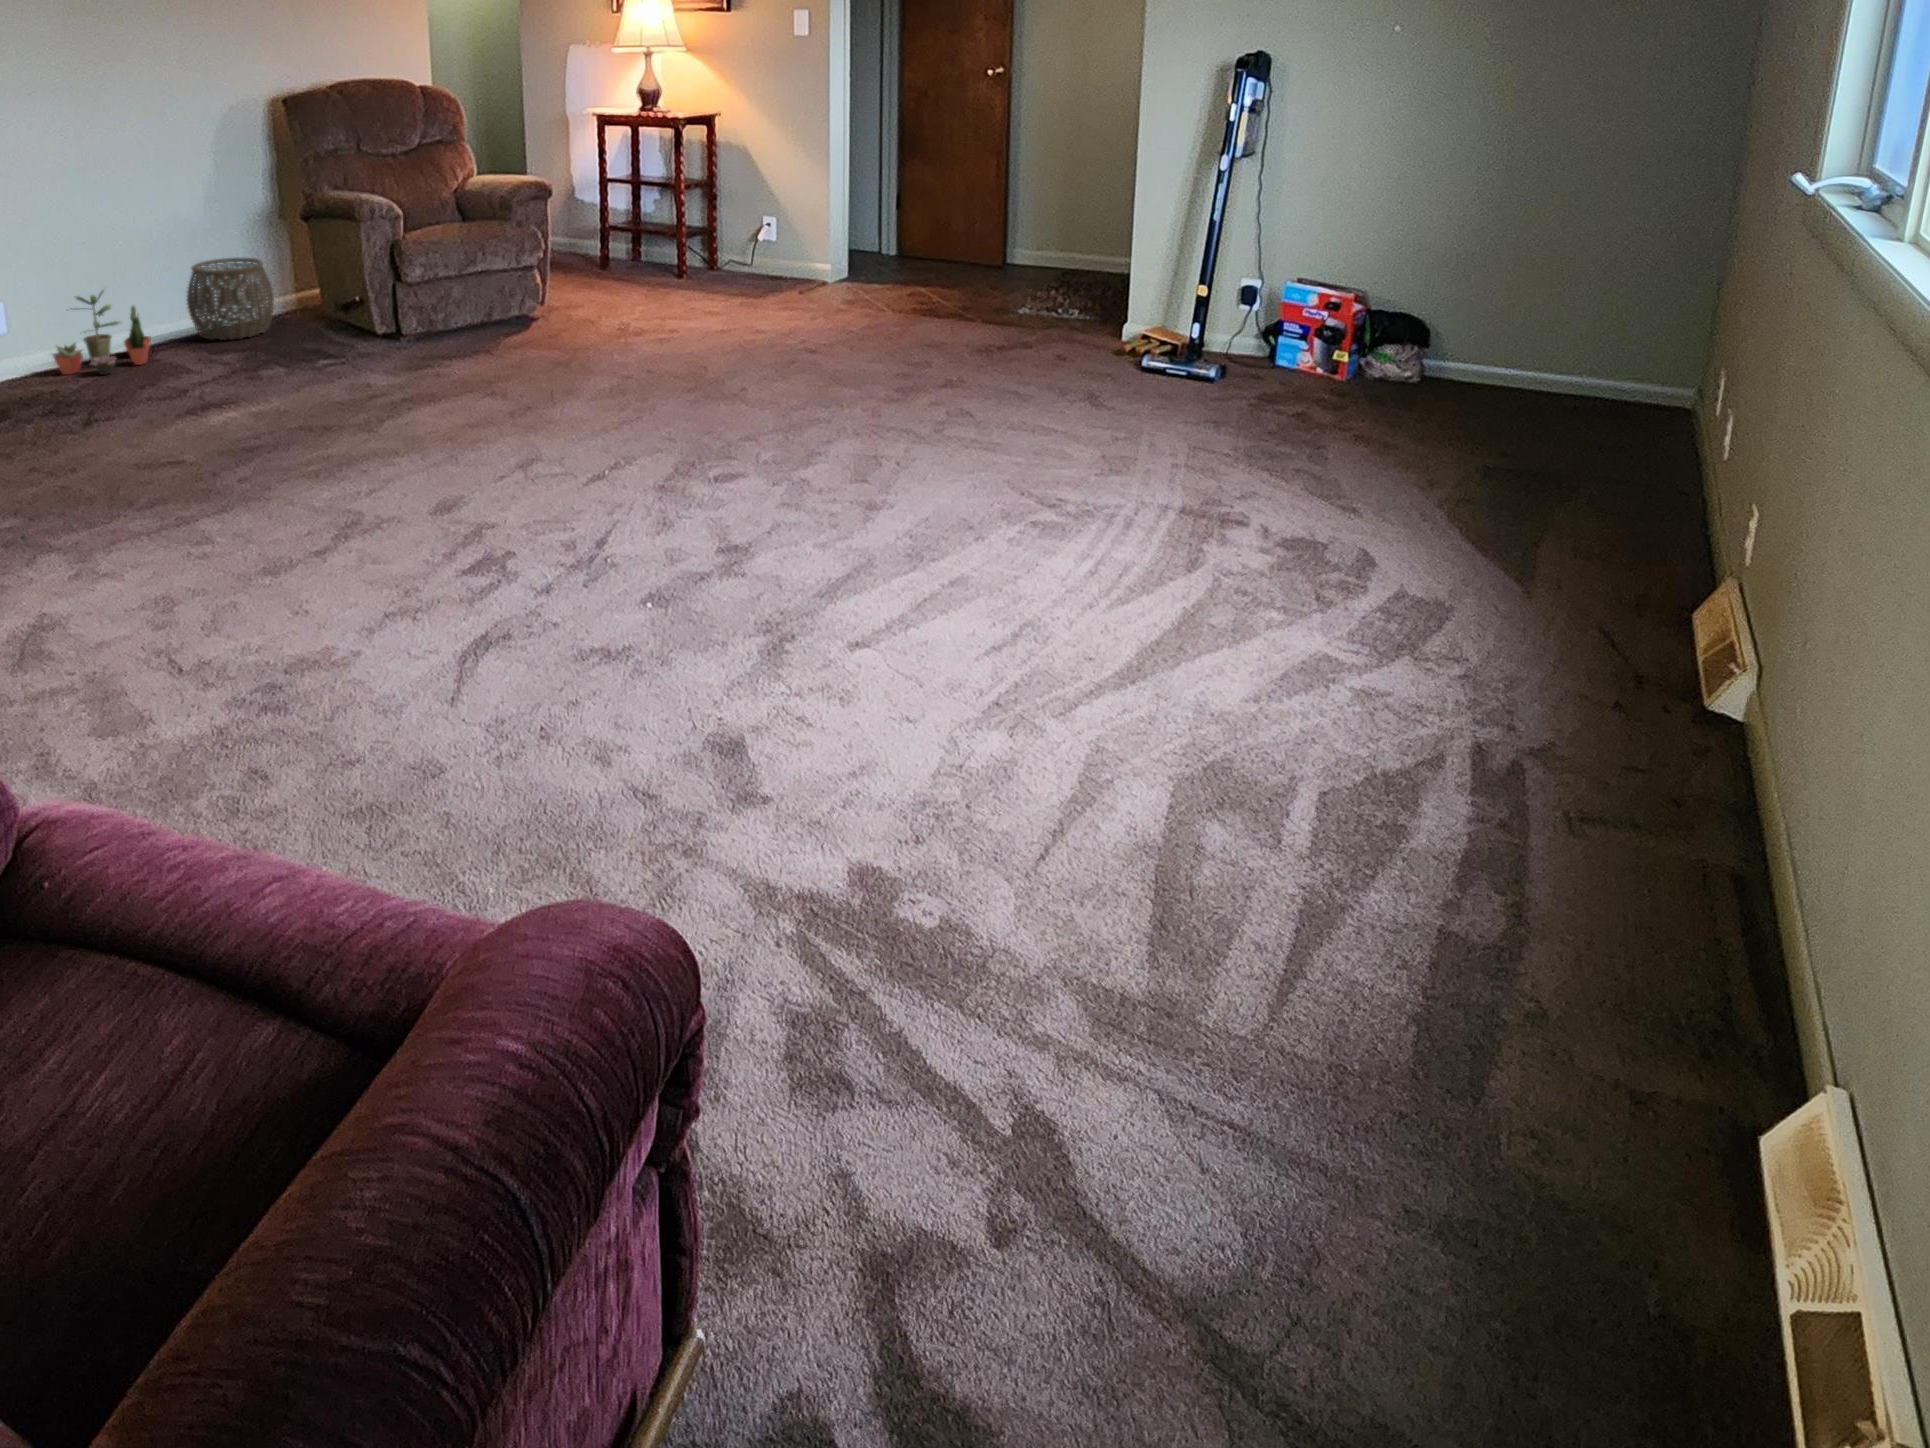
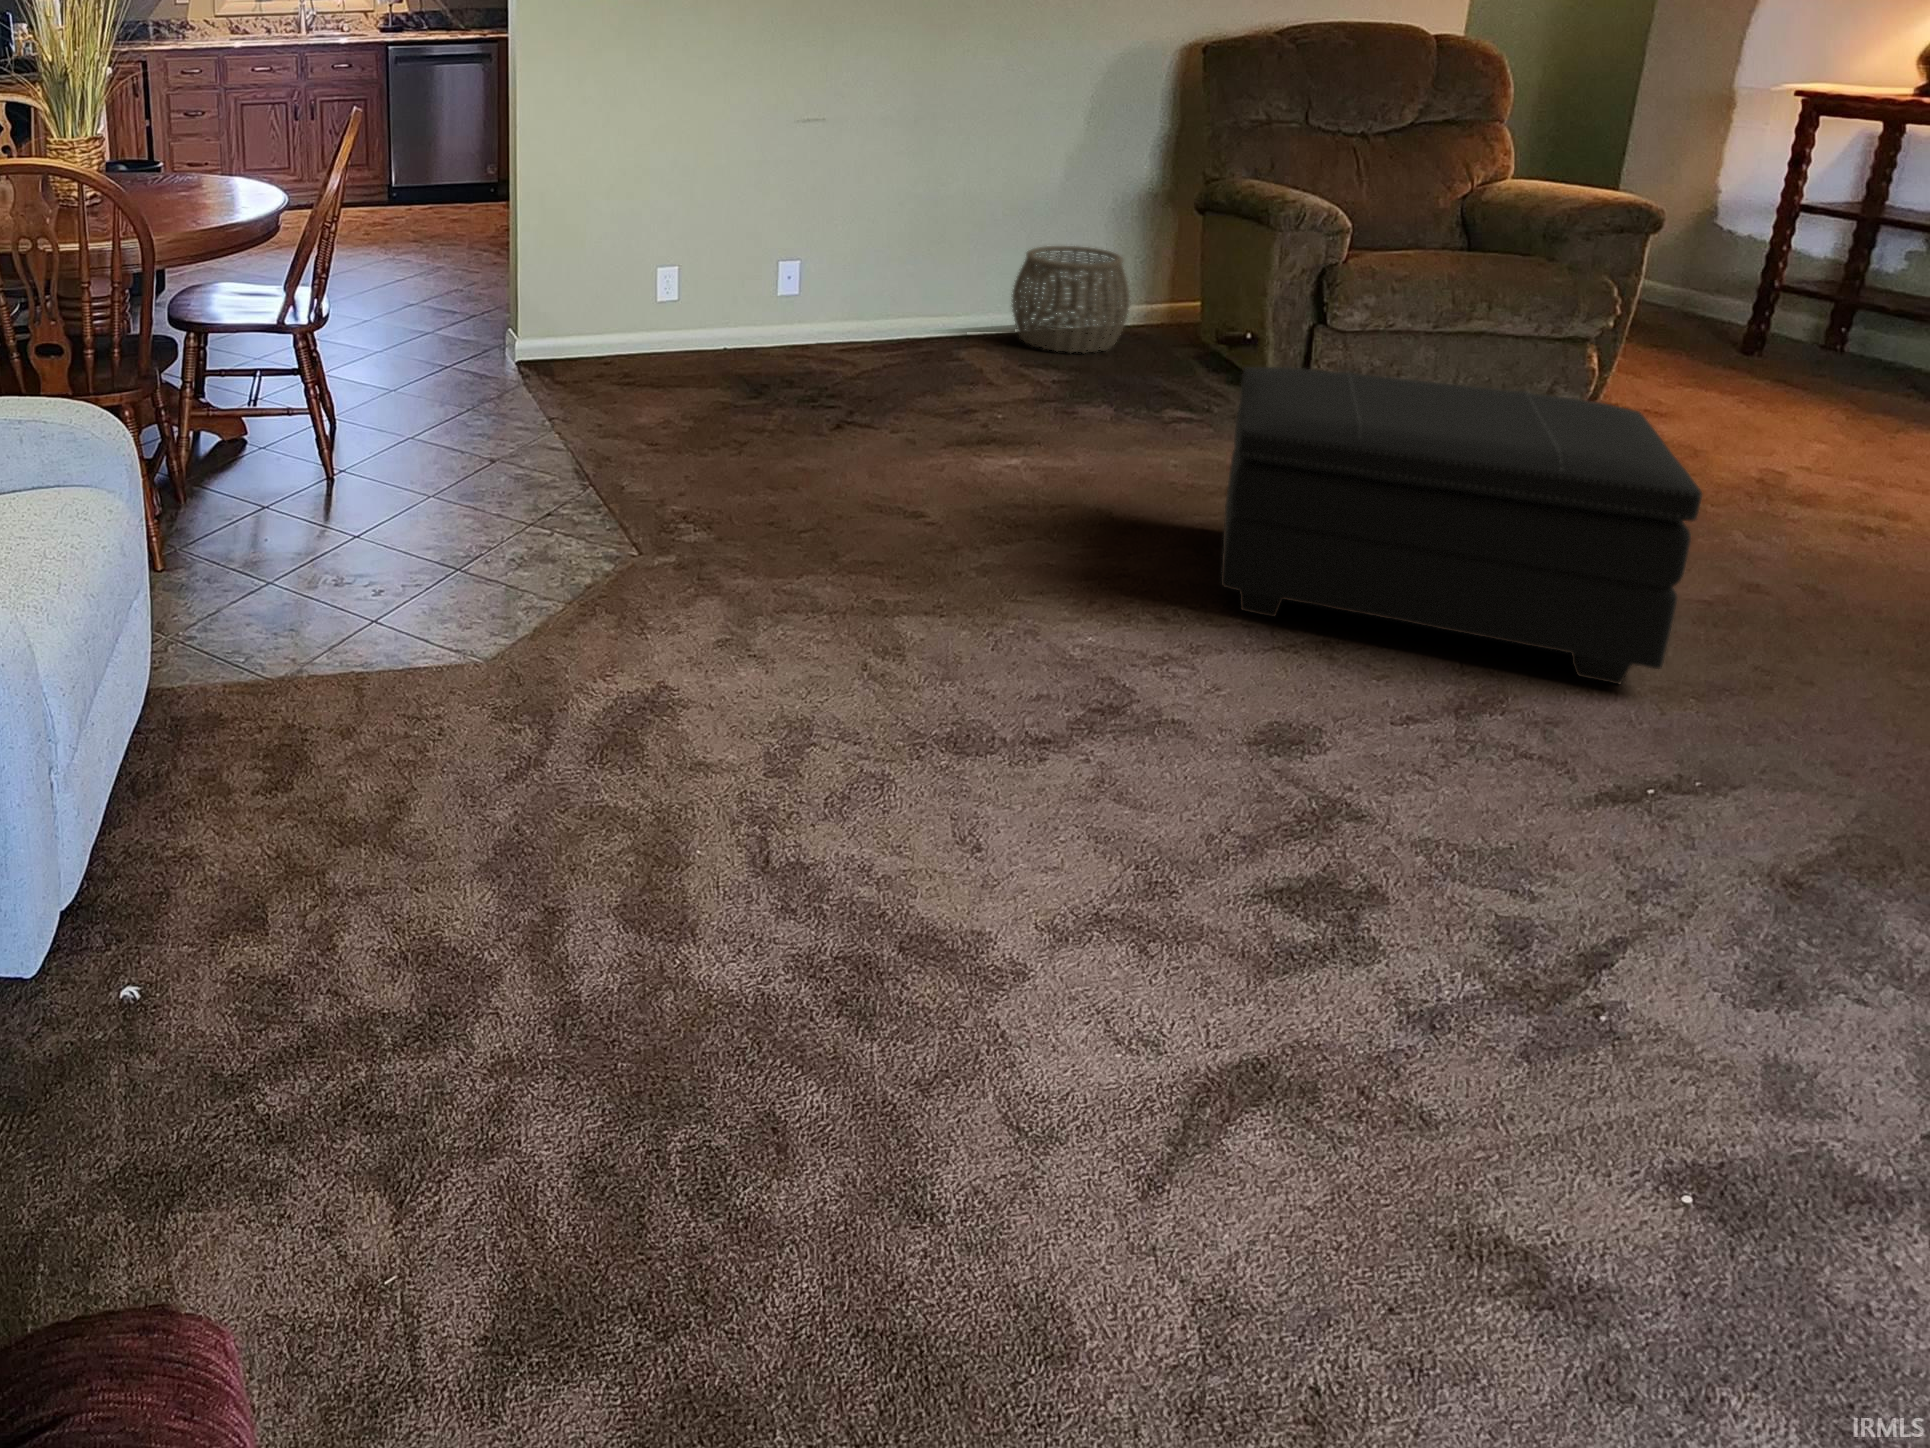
footstool: none [368,286,595,453] -> present [1221,367,1702,684]
potted plant: present [52,291,151,375] -> none [834,263,956,366]

